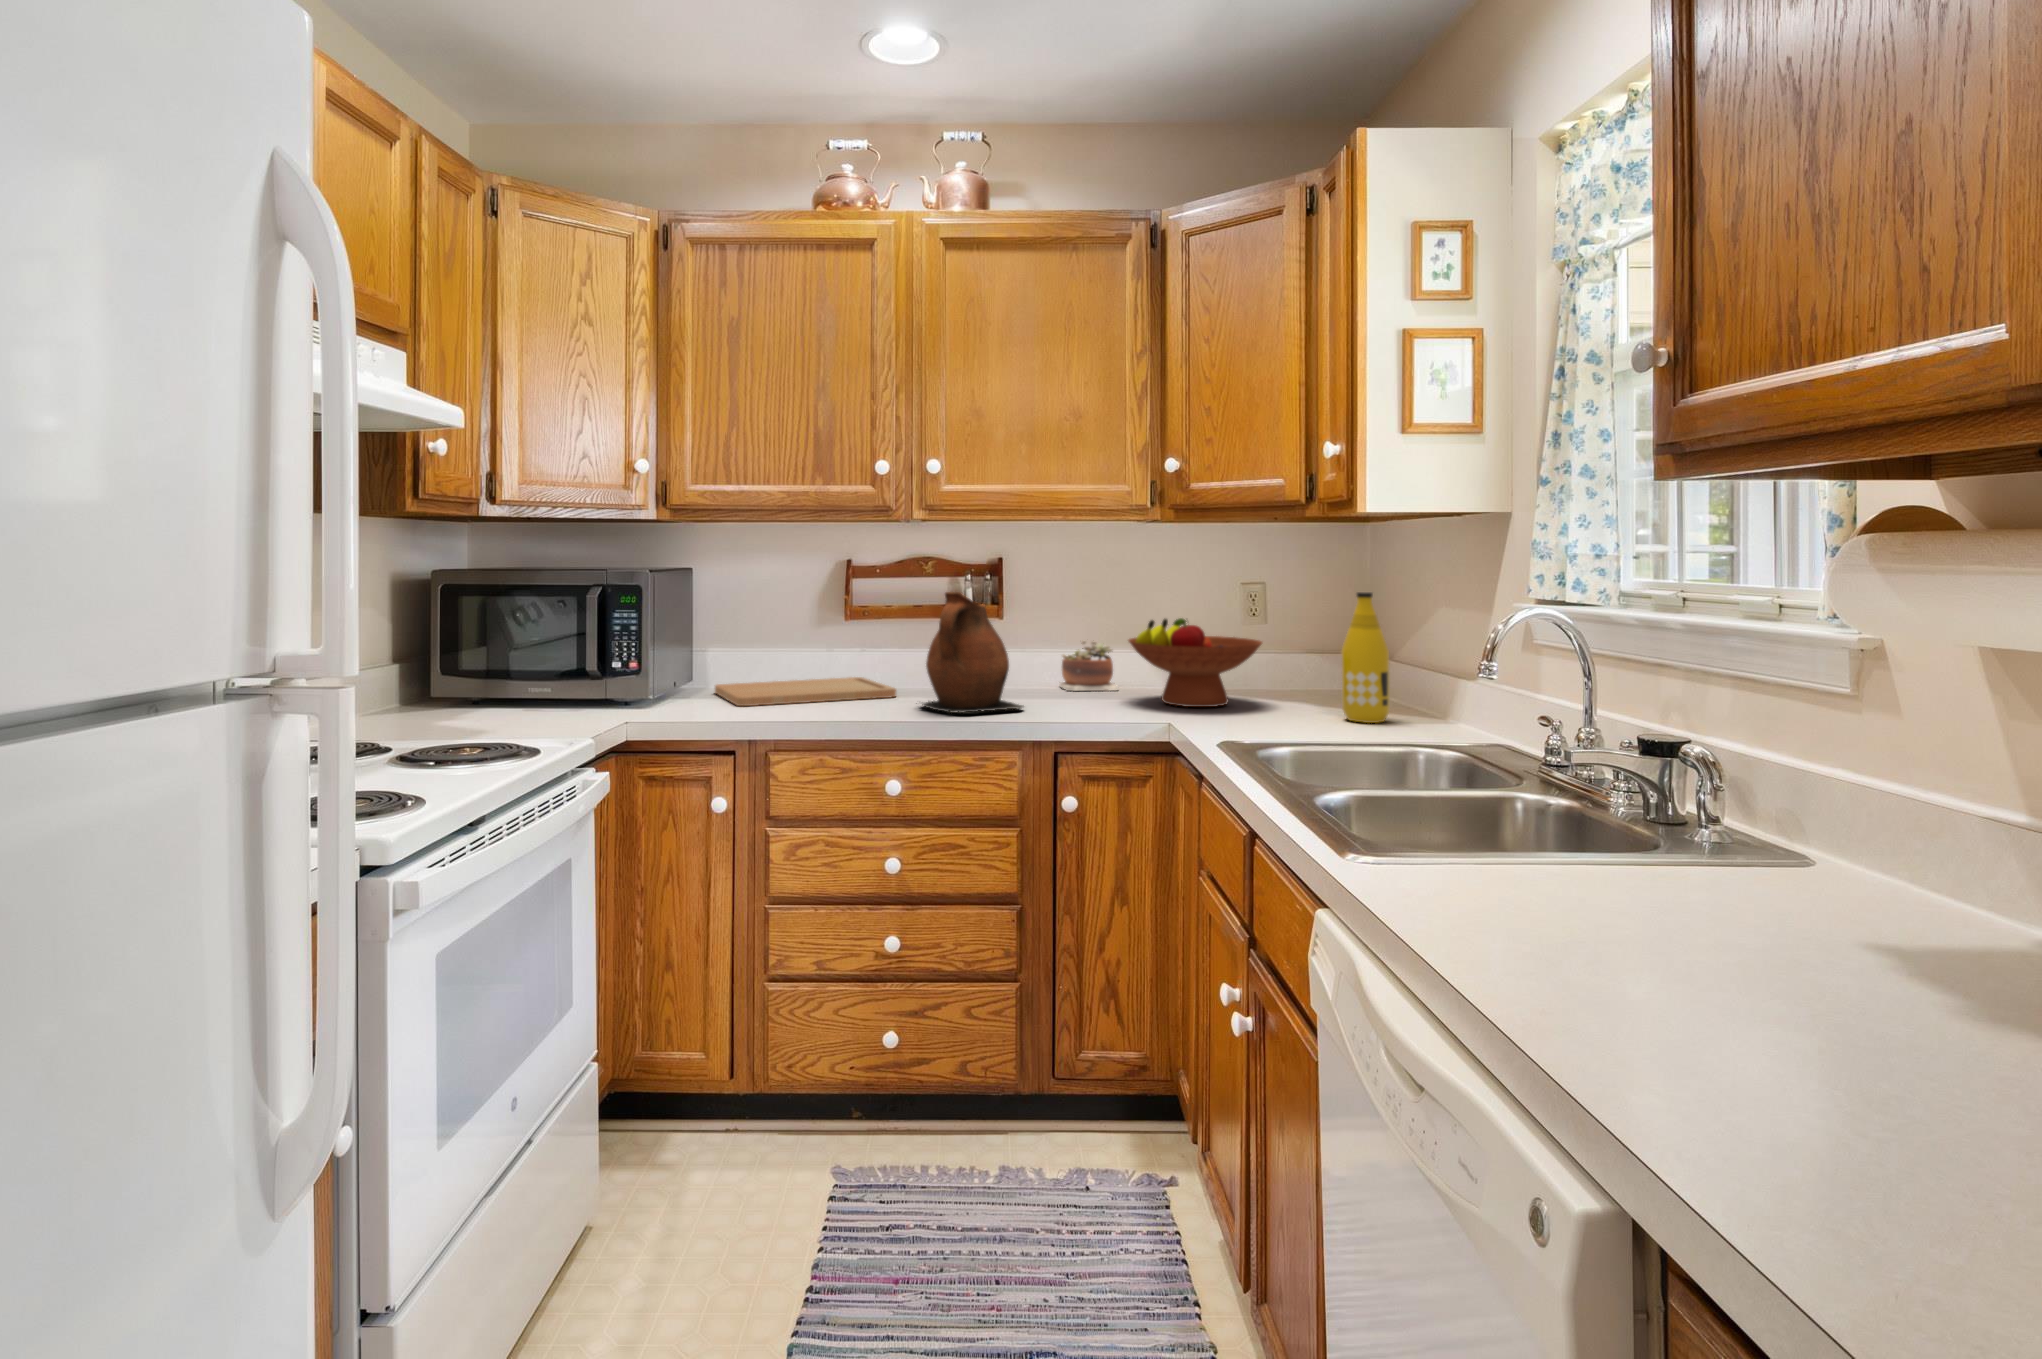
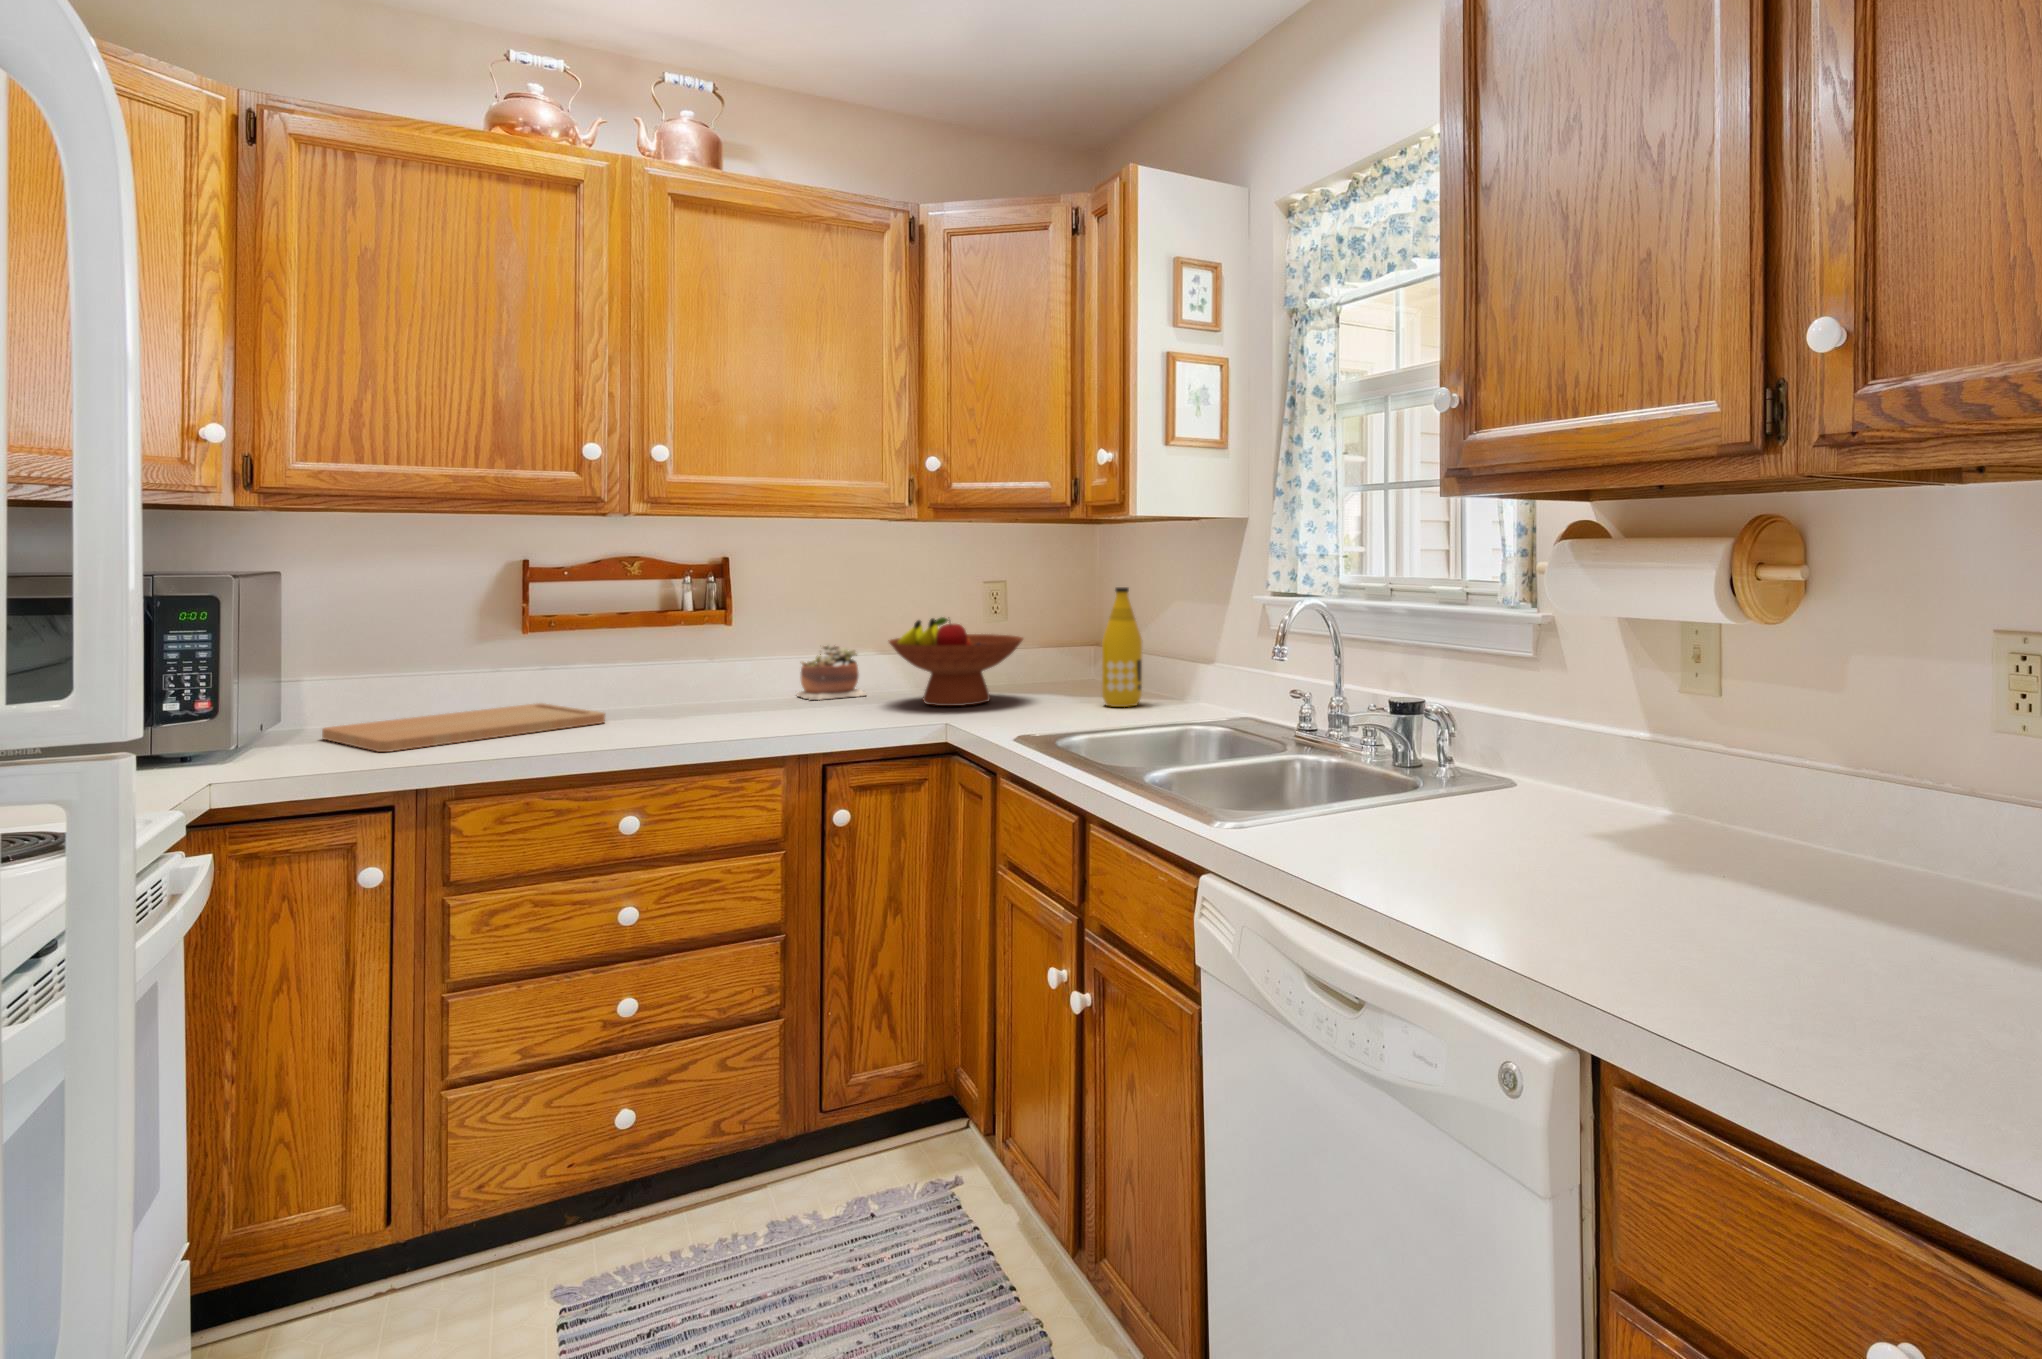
ceramic pitcher: present [922,592,1023,713] -> none [644,596,782,734]

